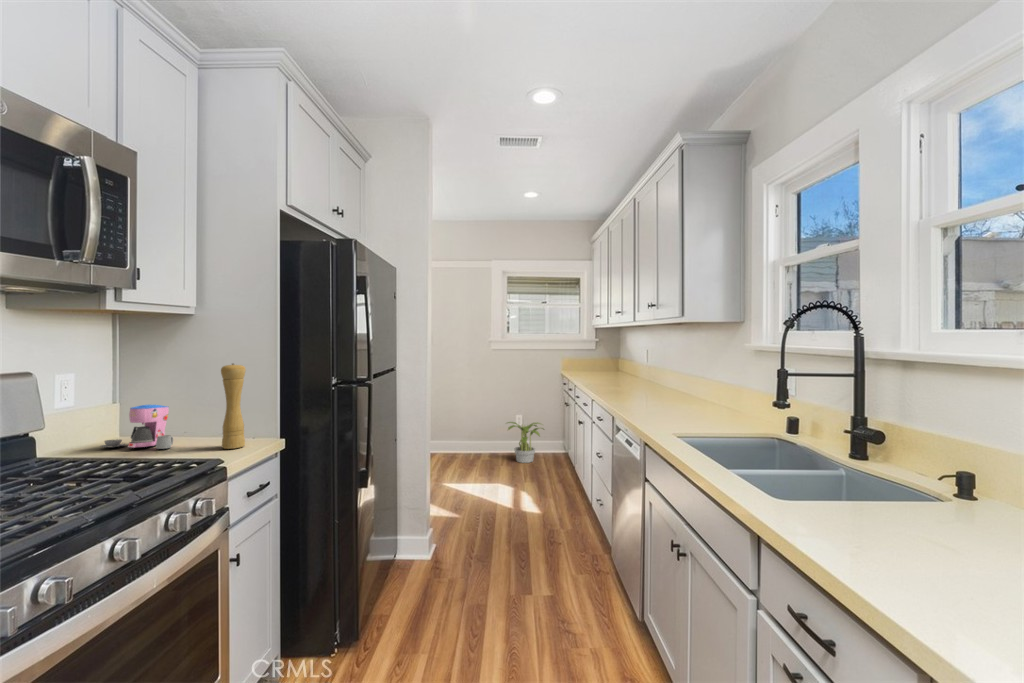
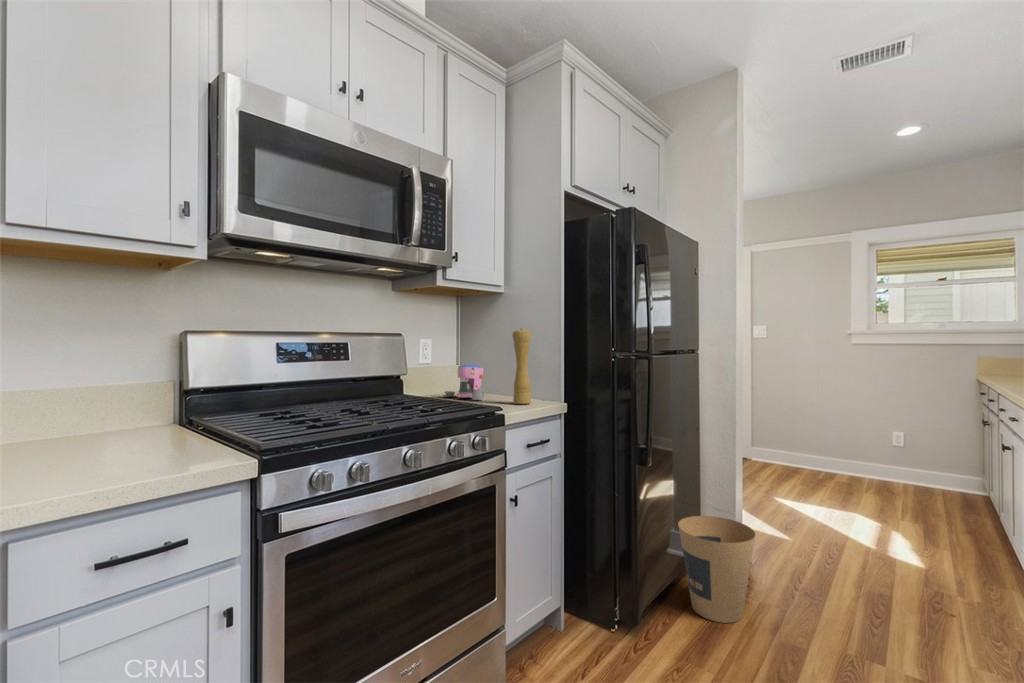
potted plant: present [508,422,544,463] -> none [871,438,944,497]
trash can: none [388,516,450,608] -> present [678,516,755,623]

